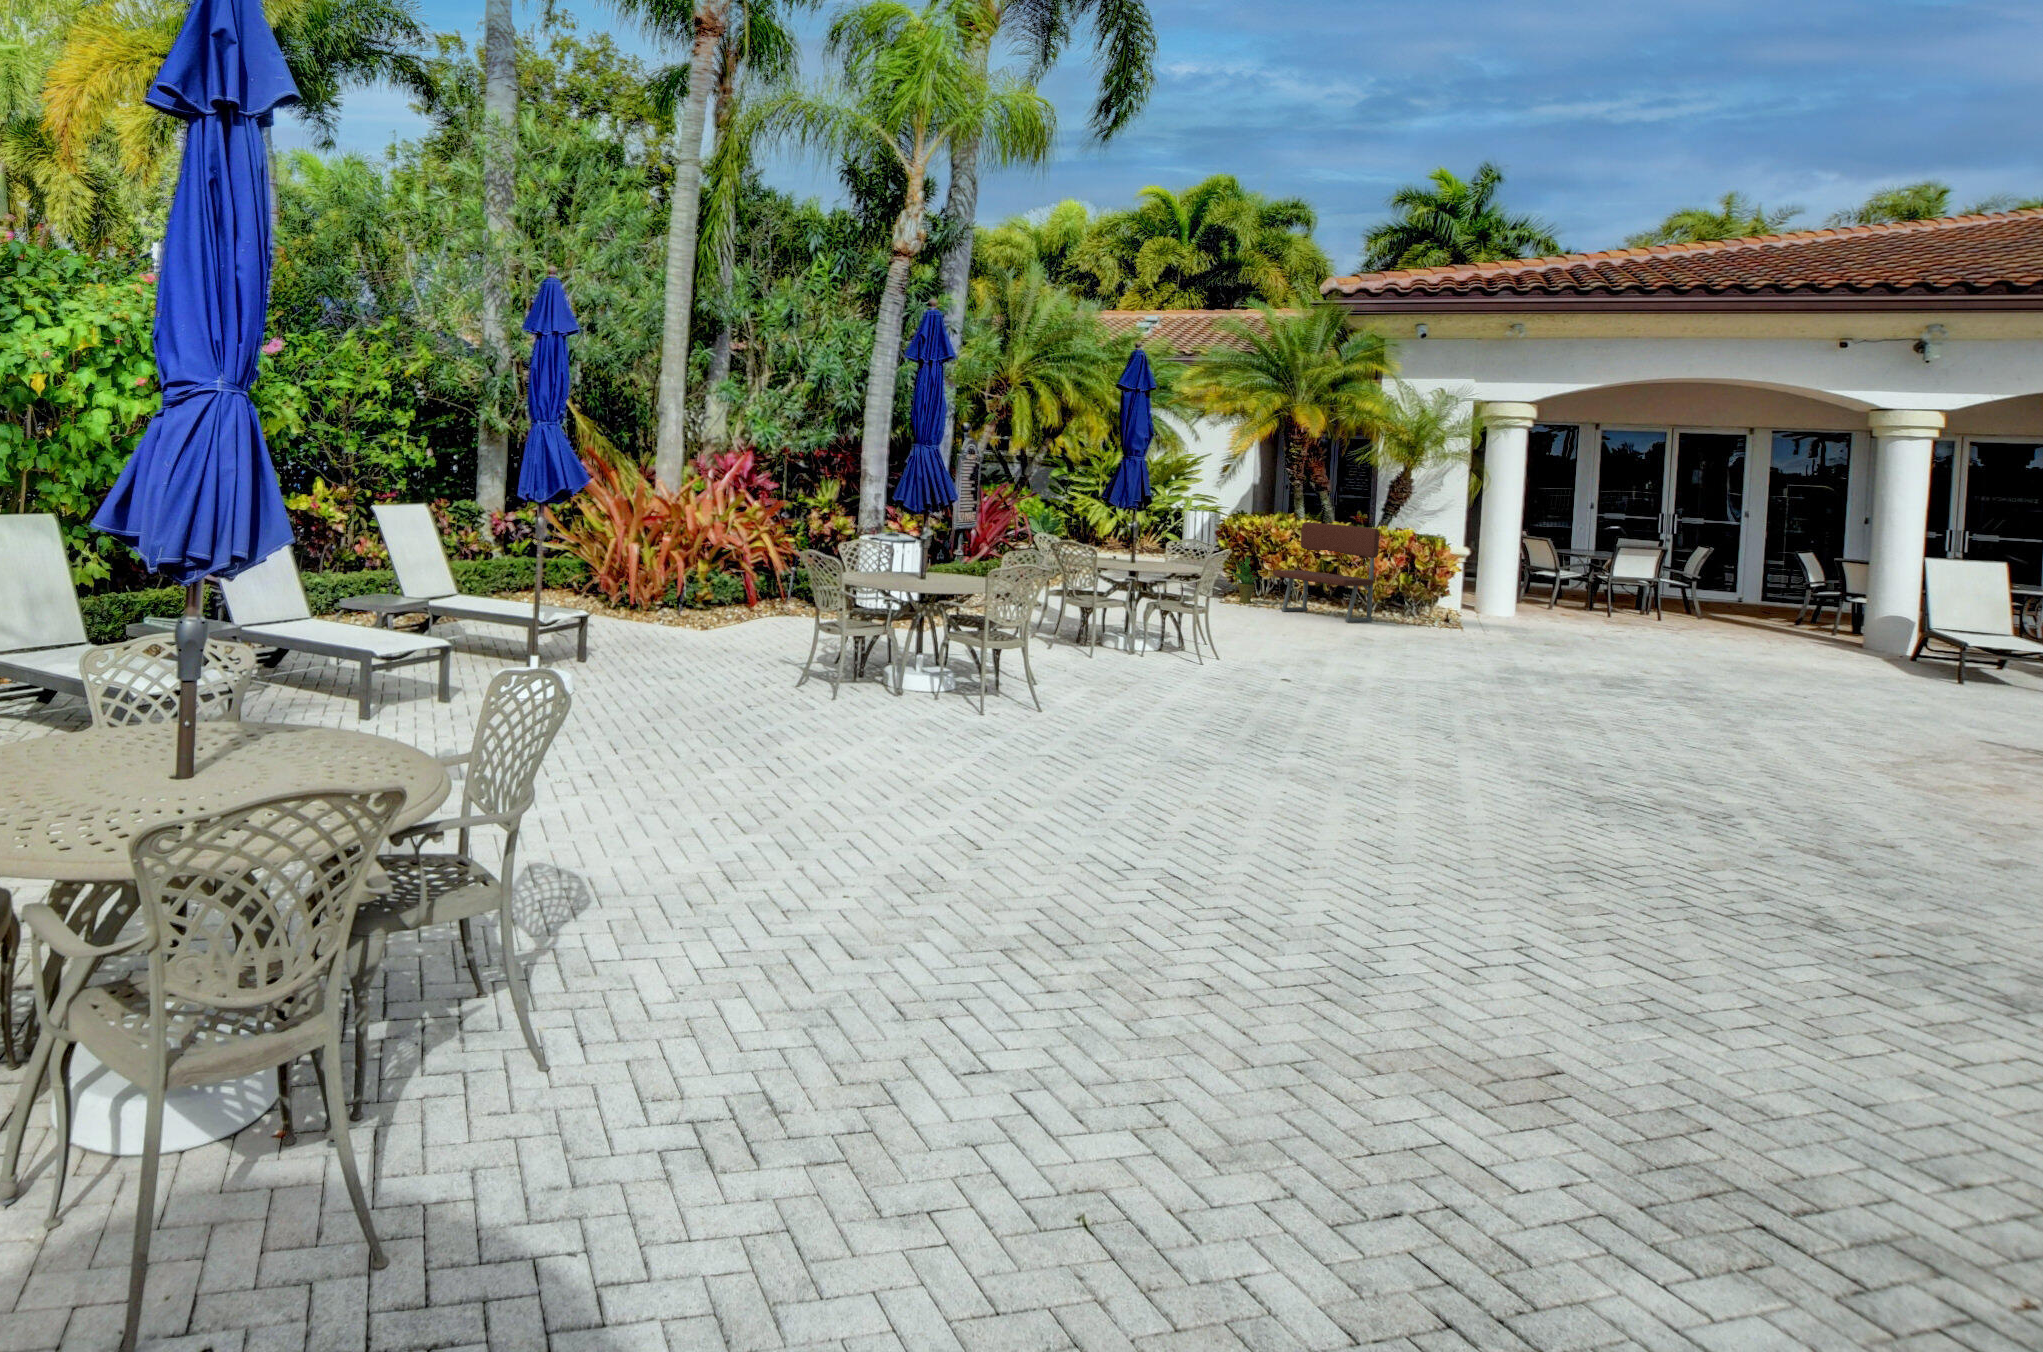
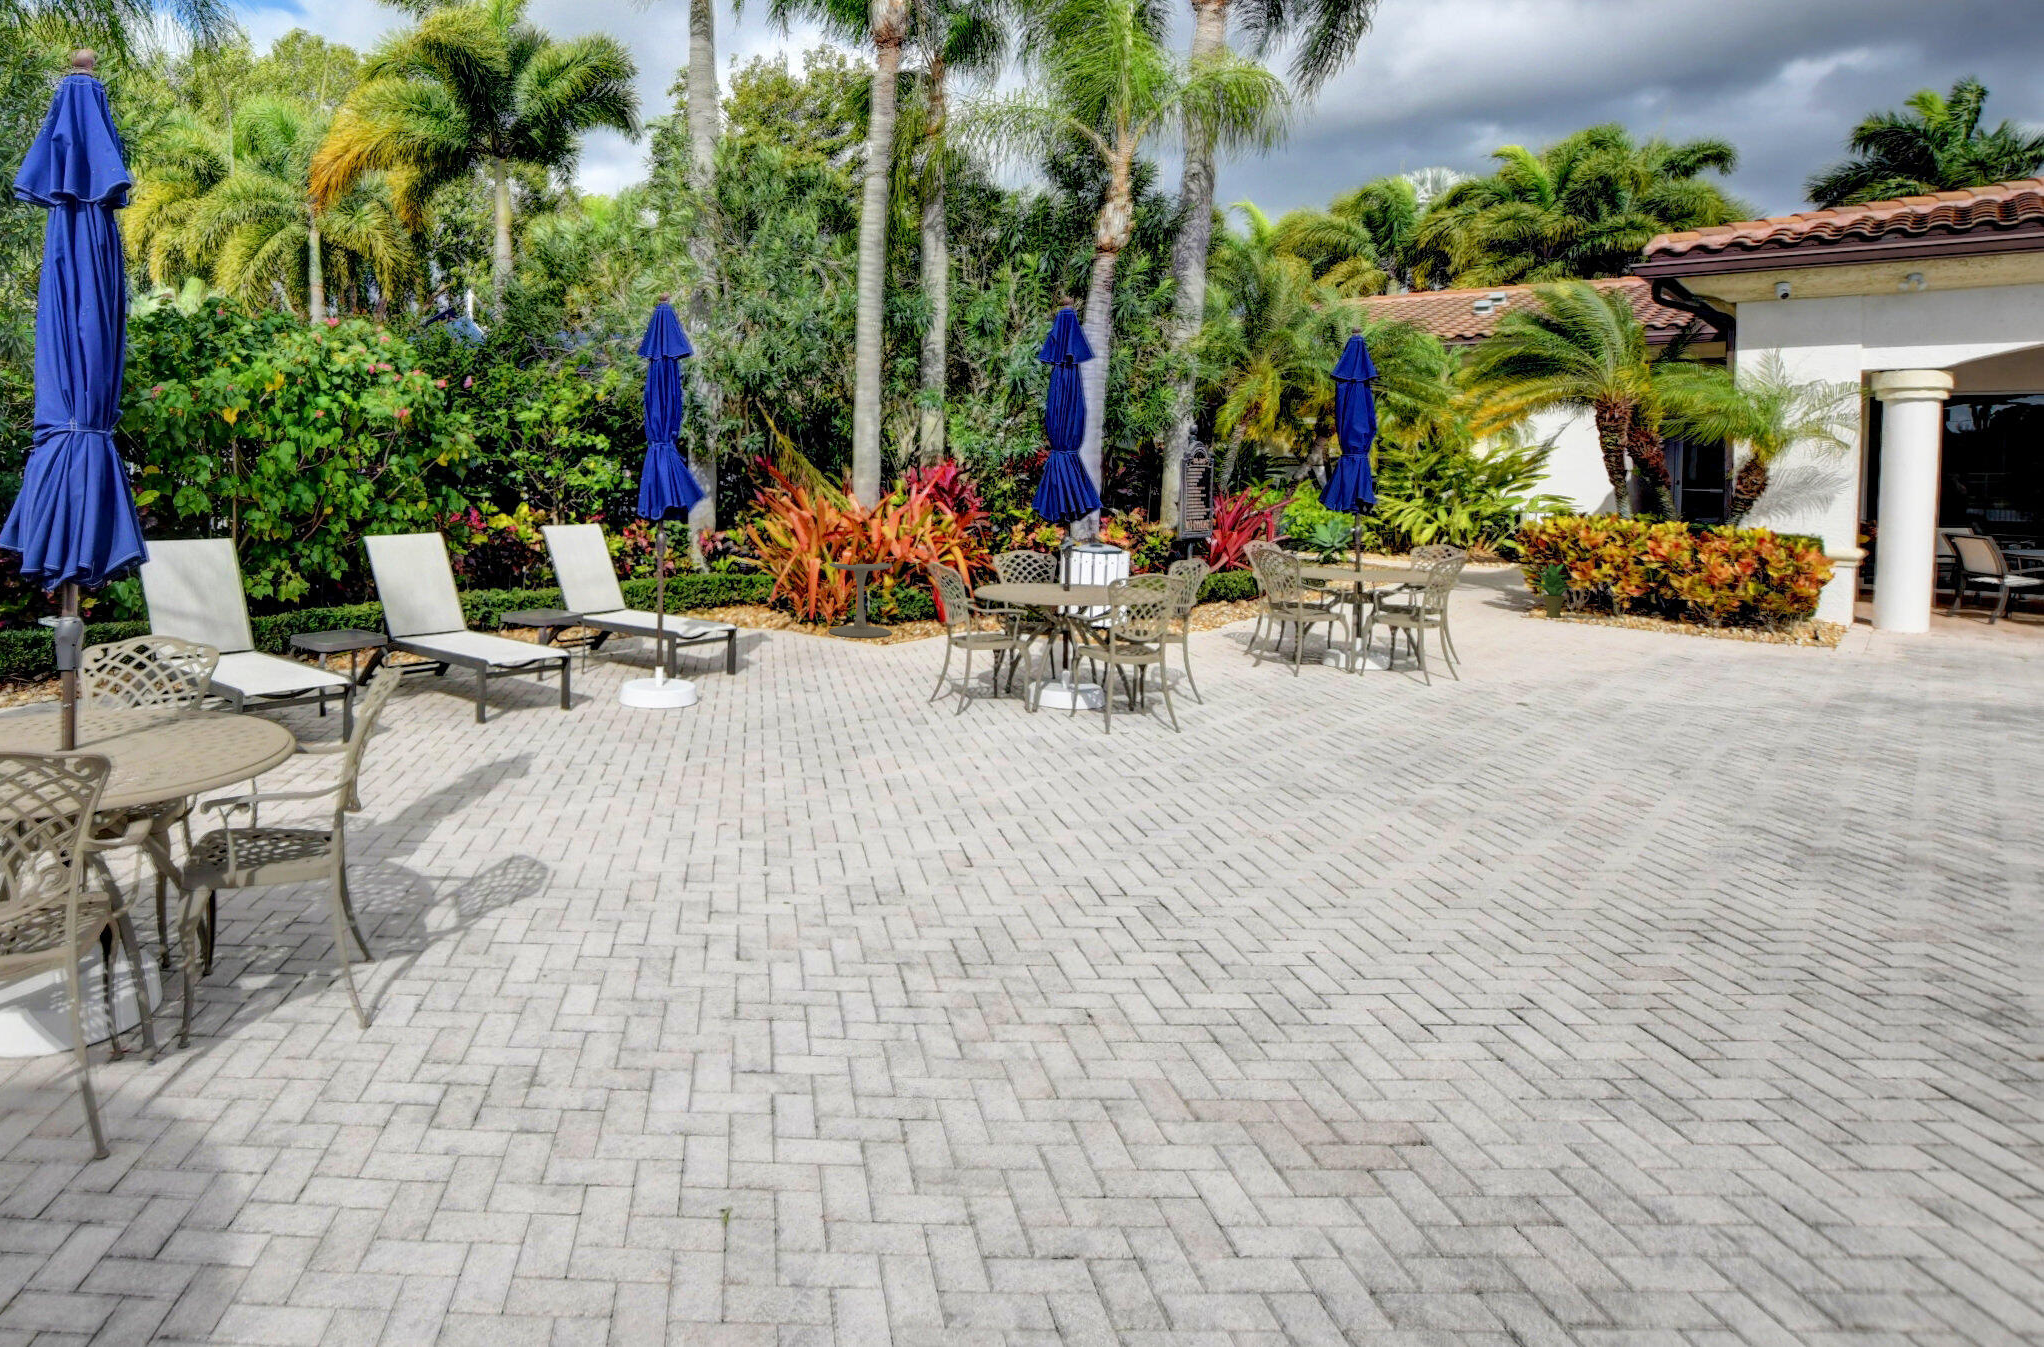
bench: present [1273,522,1379,622] -> none [1579,524,1714,639]
pedestal table: none [645,546,712,624] -> present [829,563,892,638]

